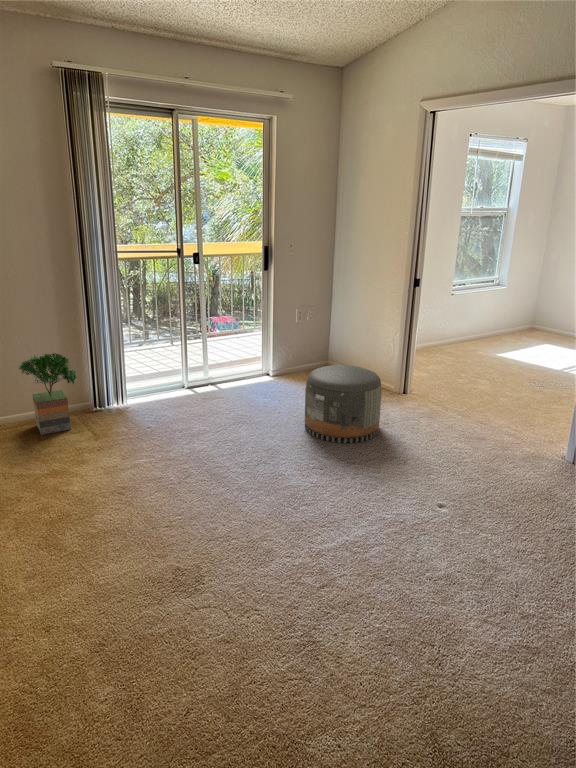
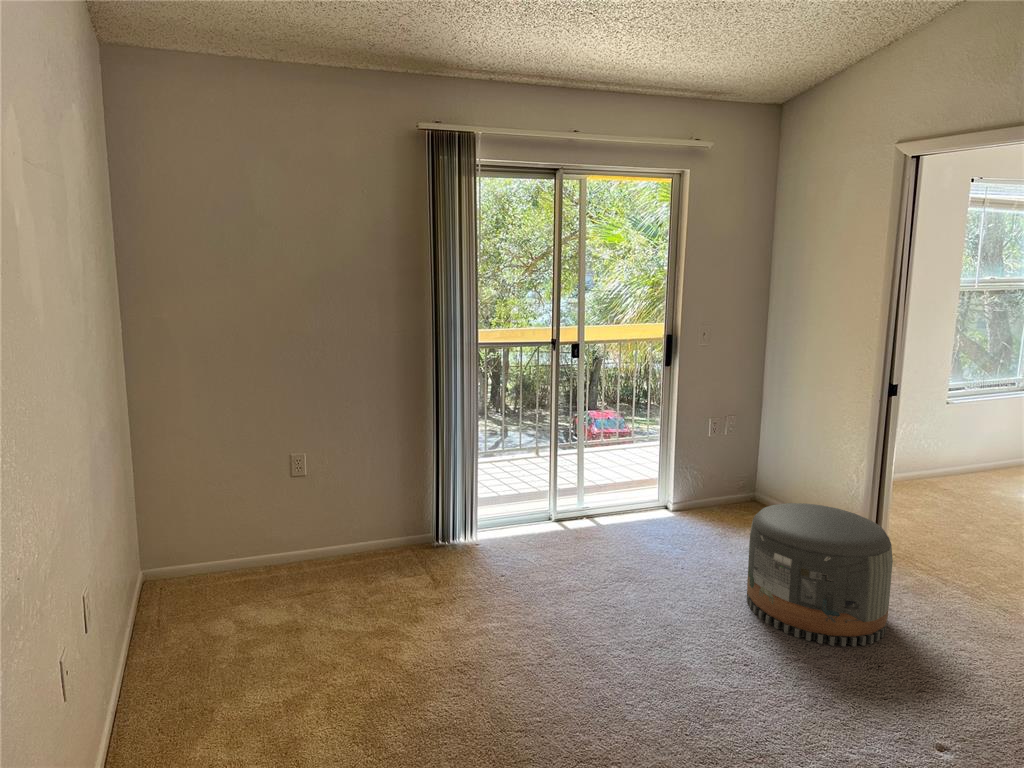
potted tree: present [18,353,77,435] -> none [336,464,412,581]

